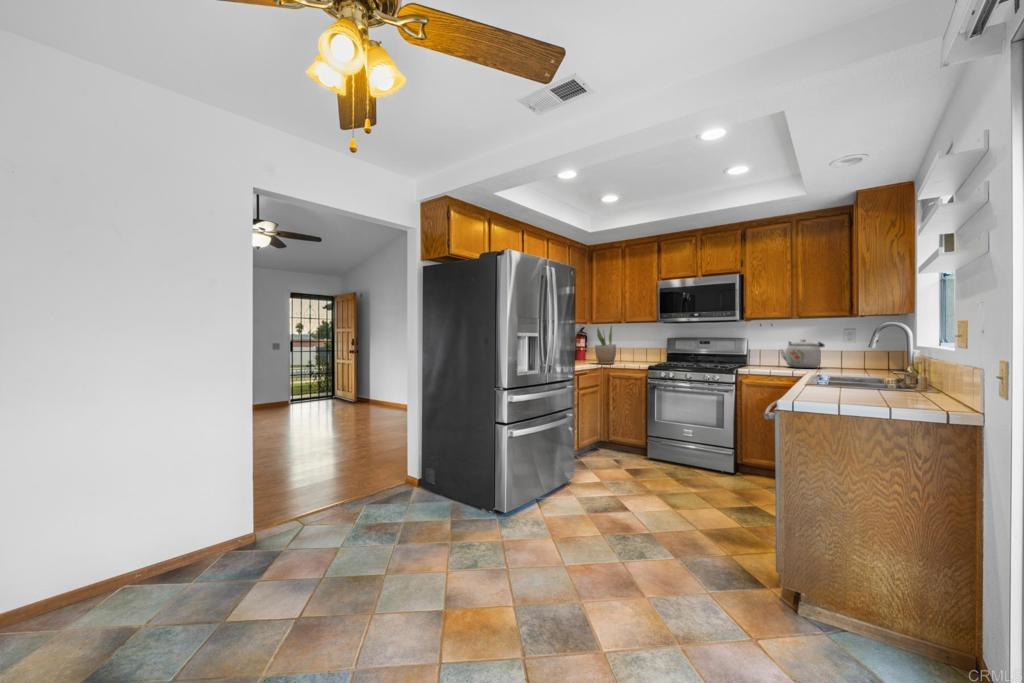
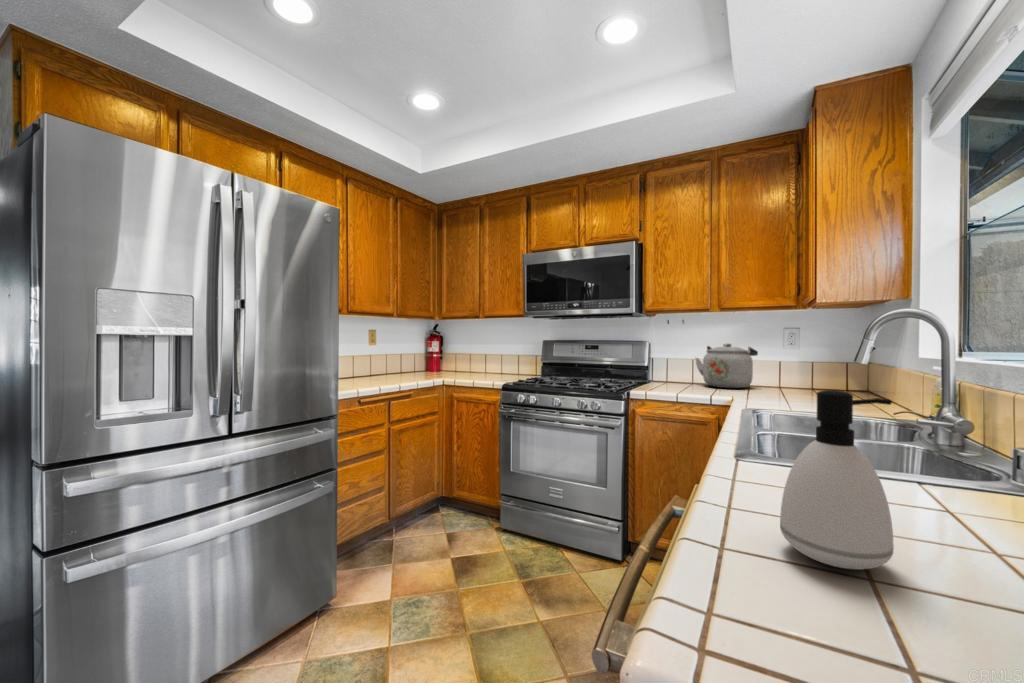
potted plant: present [595,326,616,364] -> none [430,318,463,380]
soap dispenser: none [824,351,857,399] -> present [780,390,894,569]

